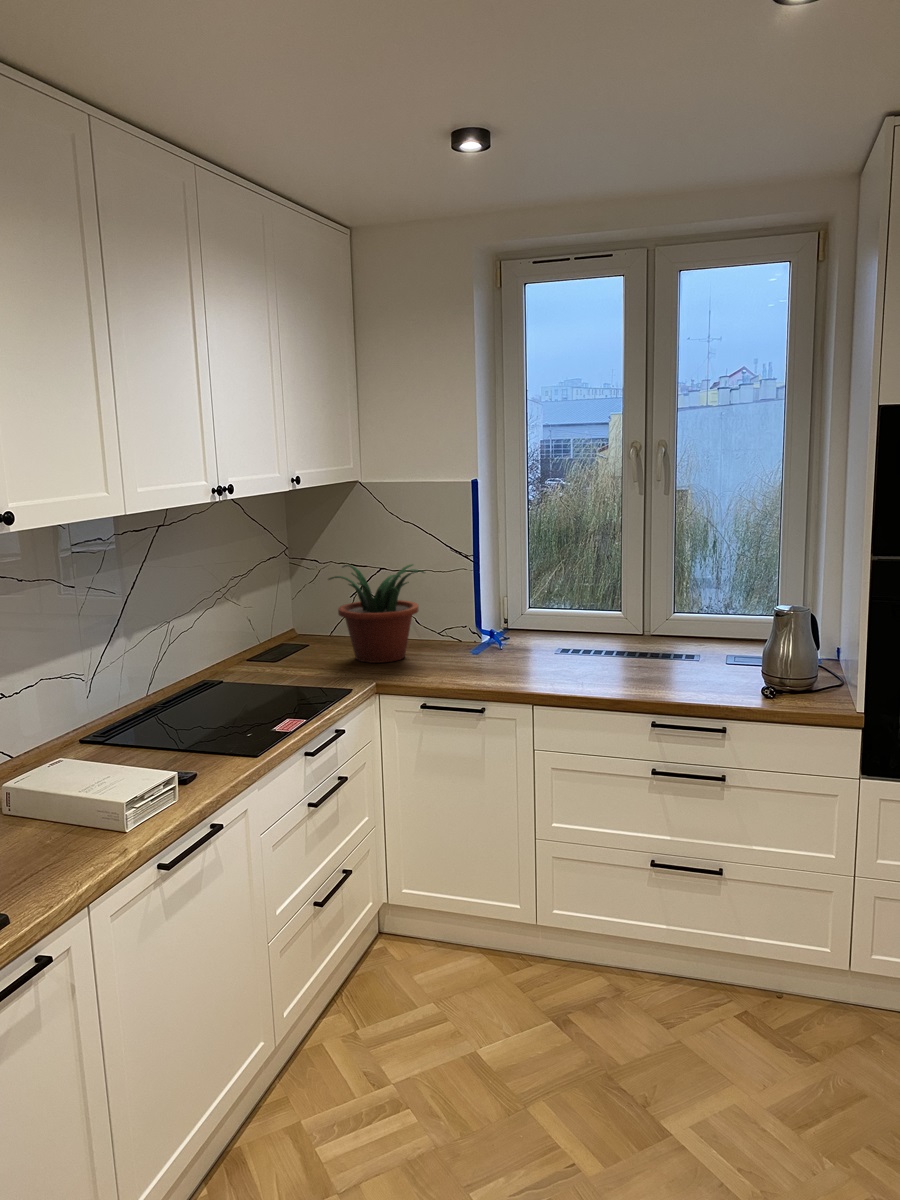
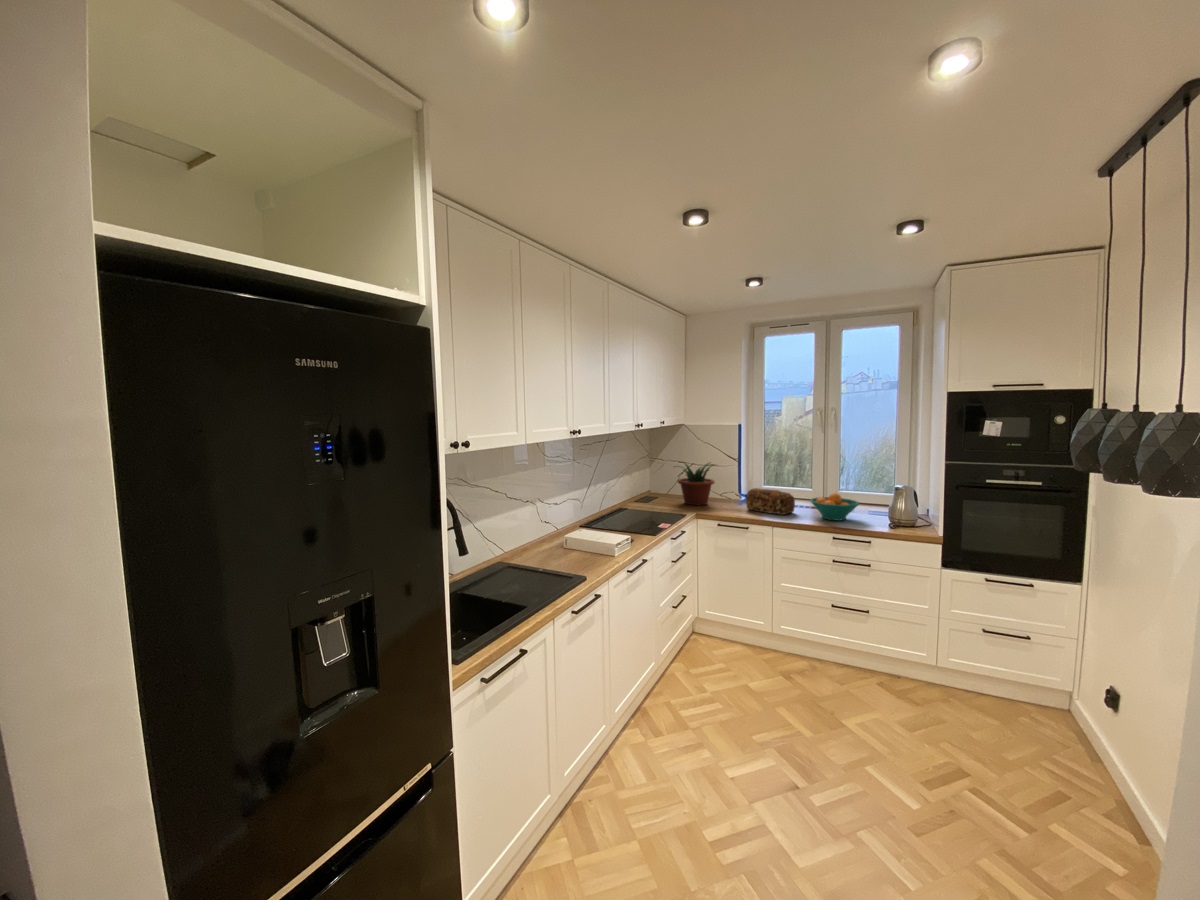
bread loaf: none [483,620,582,677] -> present [746,488,795,515]
fruit bowl: none [610,626,708,685] -> present [810,493,859,521]

